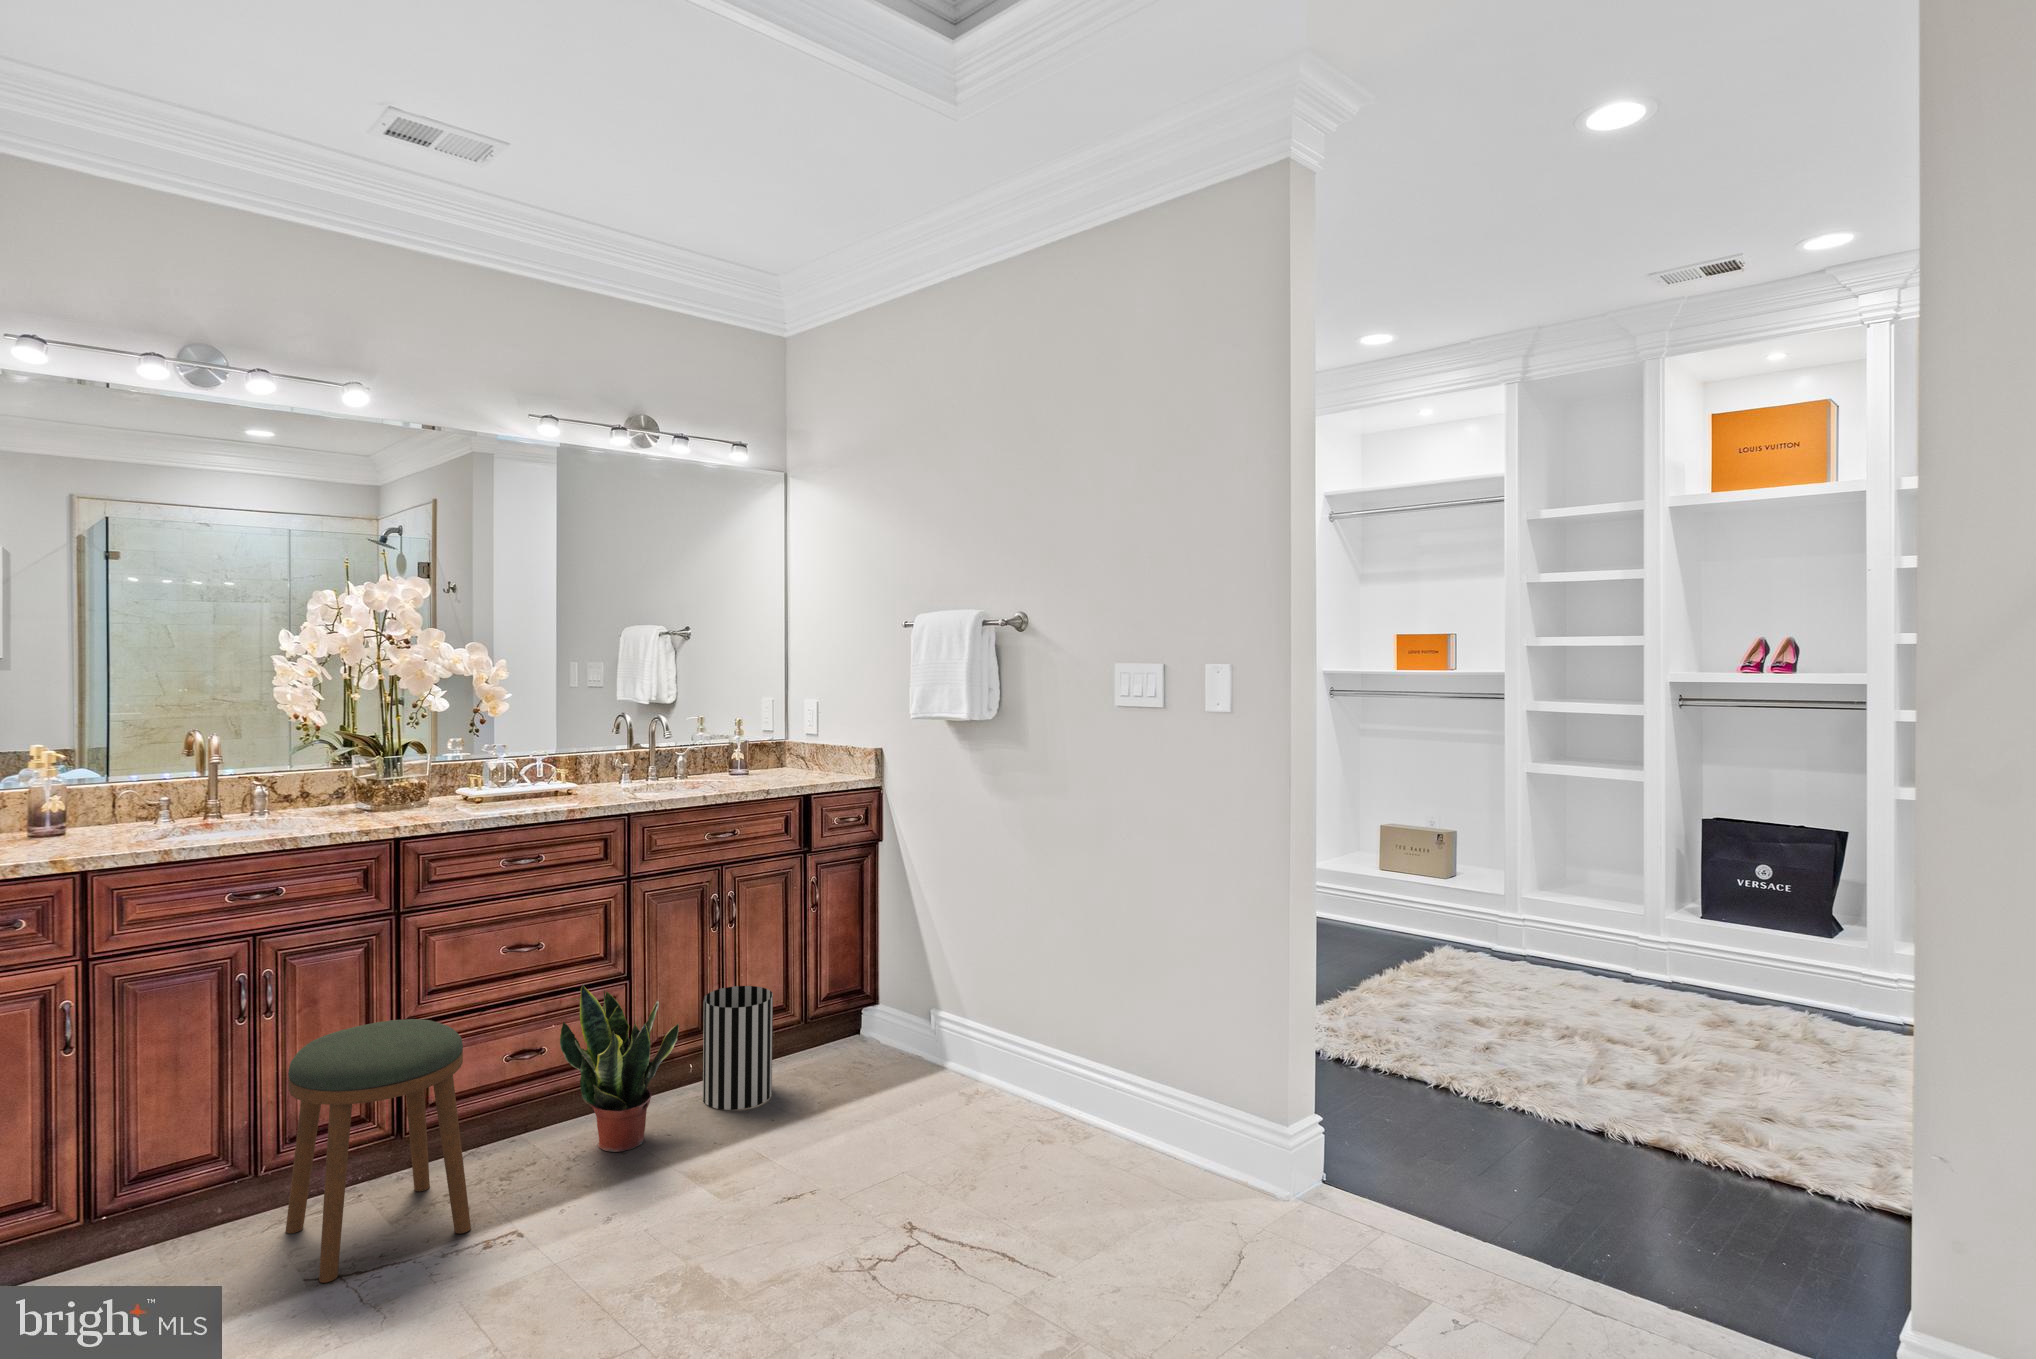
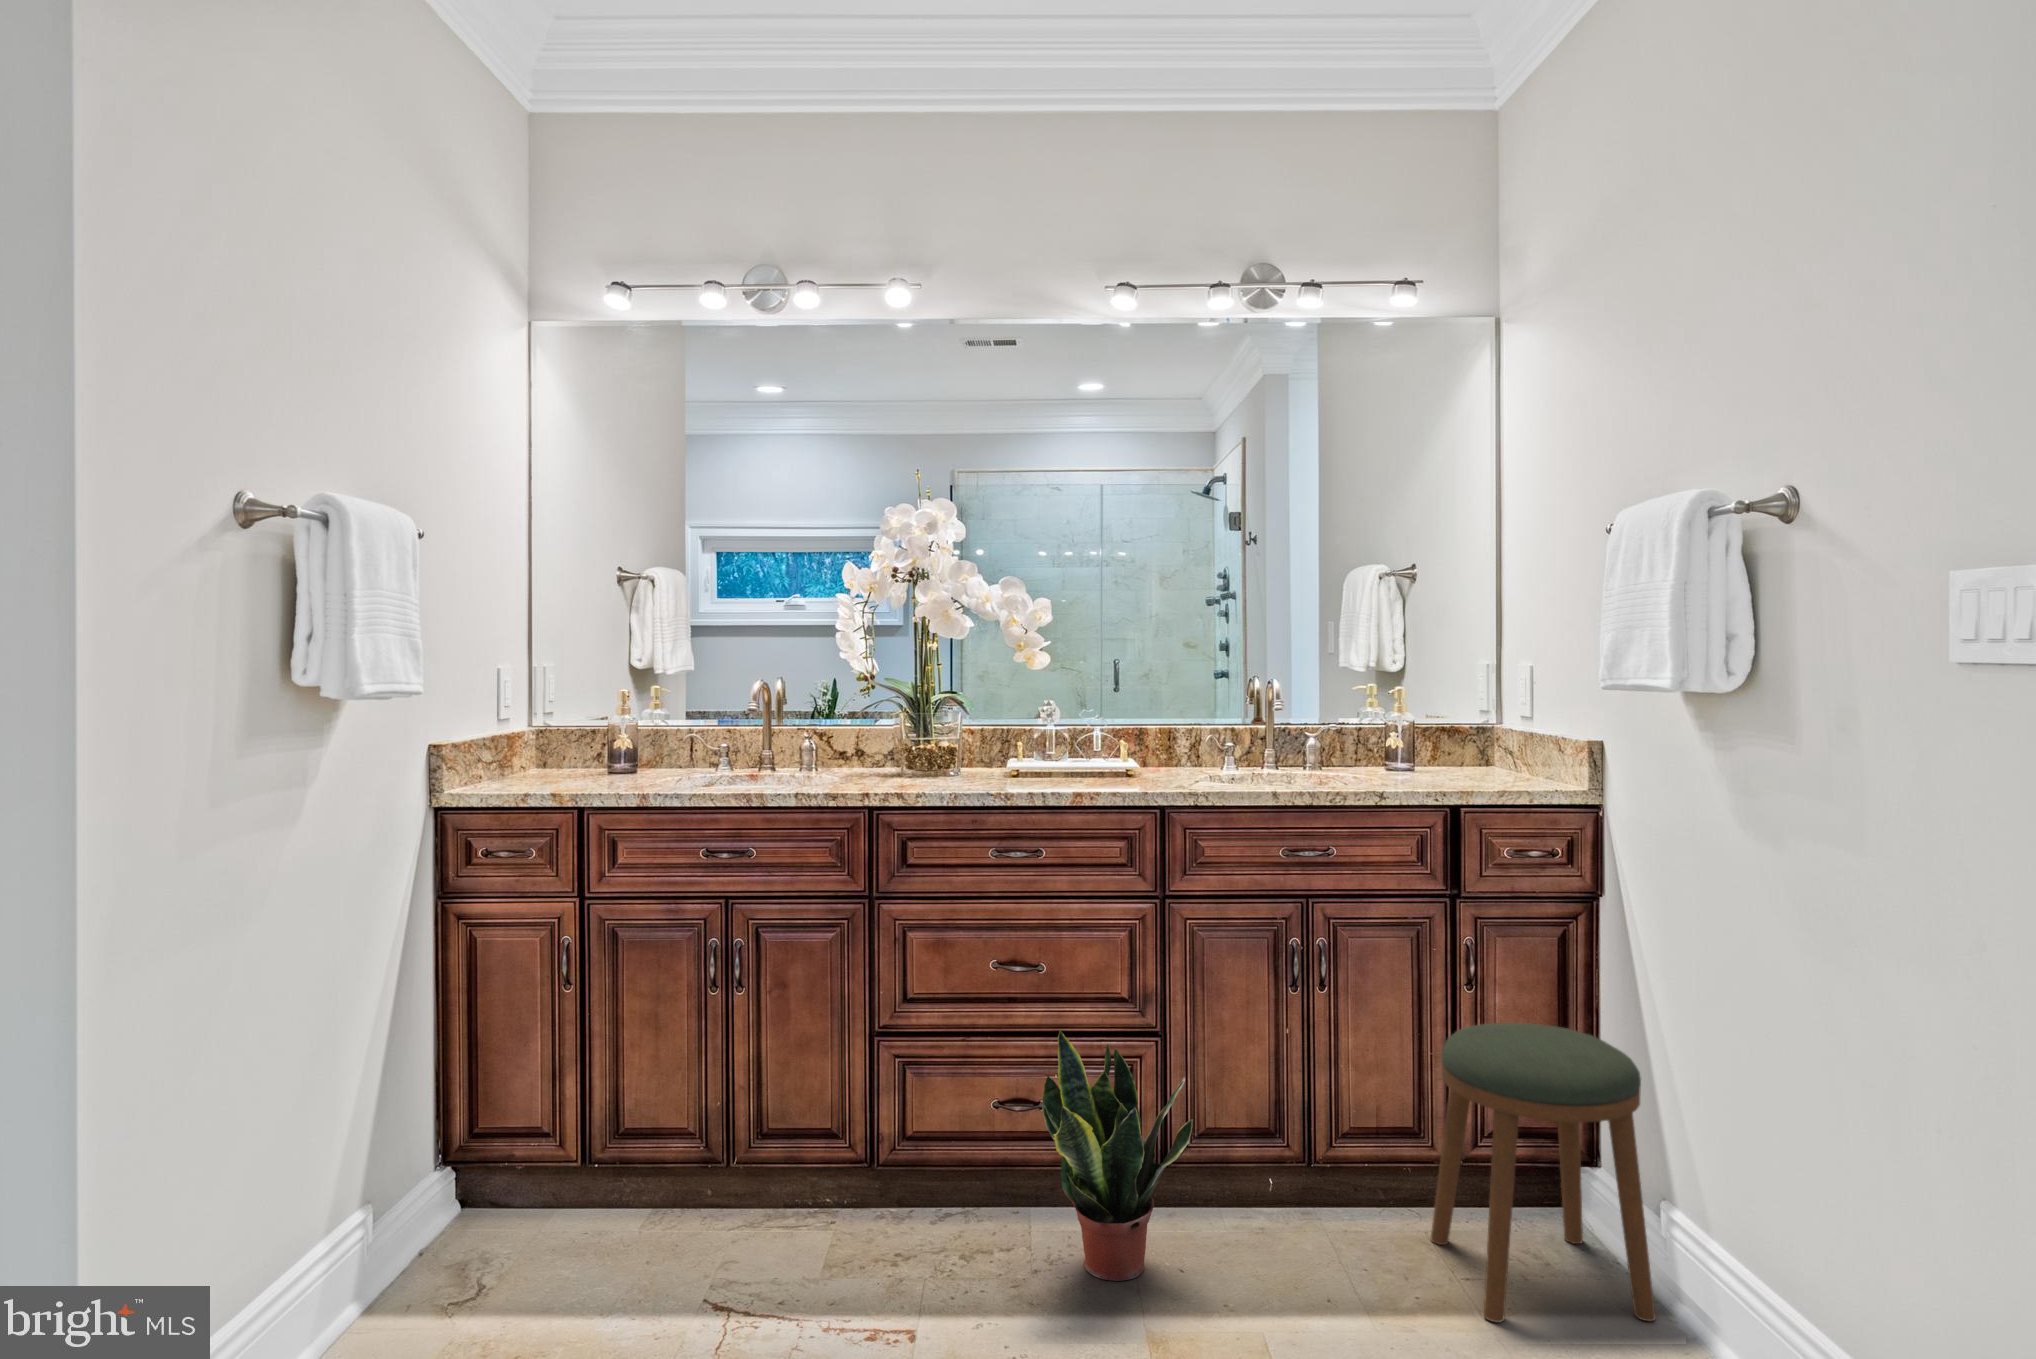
wastebasket: present [703,986,773,1110] -> none [1257,1082,1363,1279]
stool: present [286,1019,471,1283] -> present [1431,1023,1656,1322]

